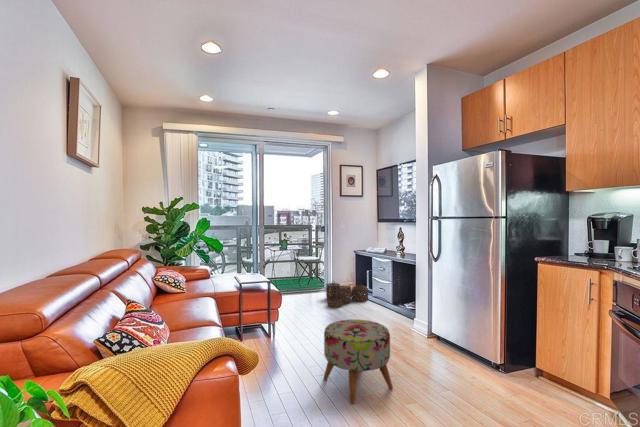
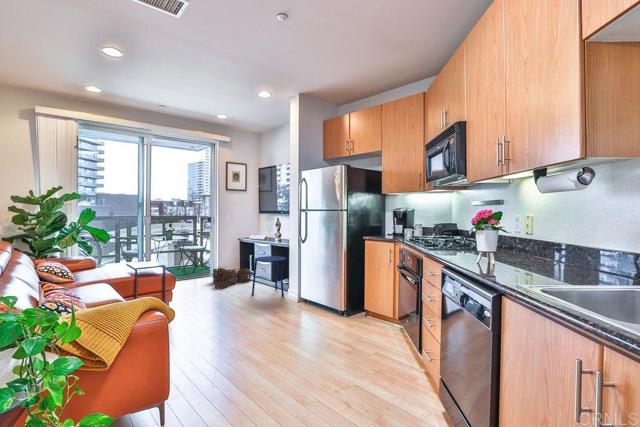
side table: none [368,274,411,328] -> present [252,256,286,297]
ottoman: present [323,319,393,404] -> none [217,289,271,347]

